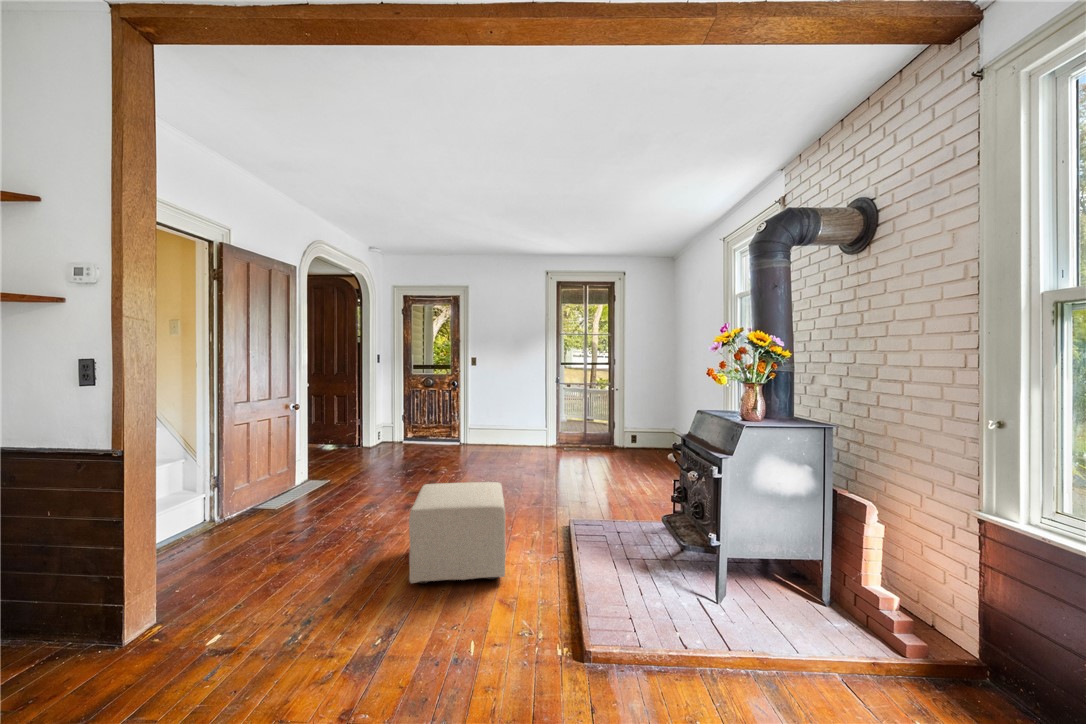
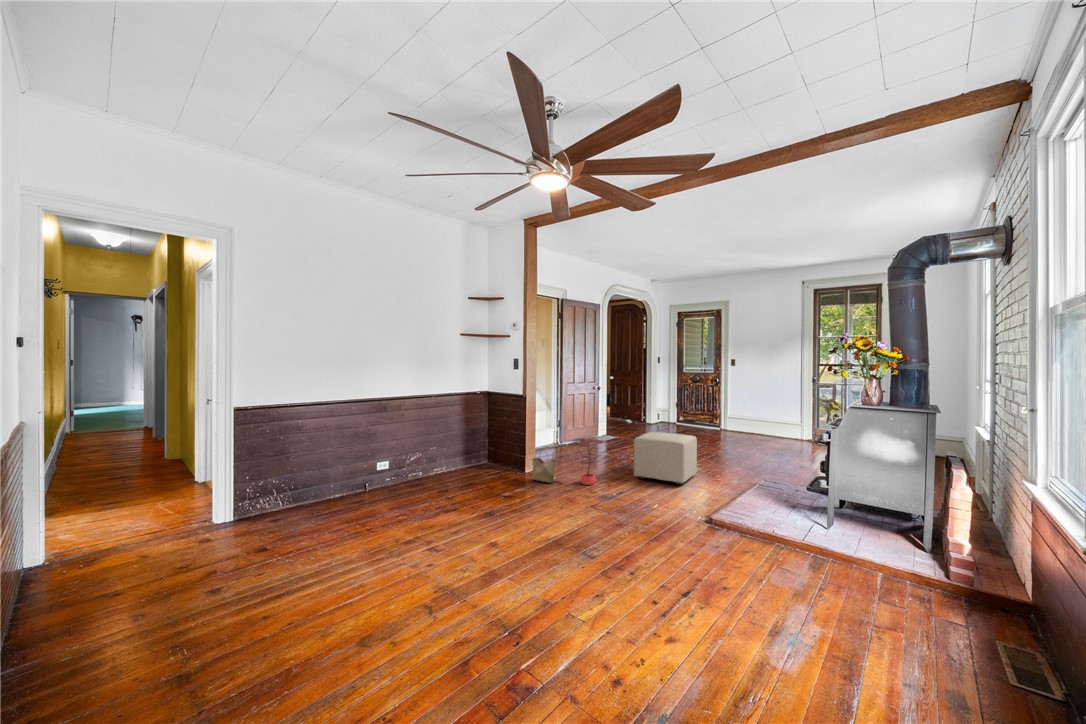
potted plant: none [271,531,362,653] -> present [572,437,605,485]
woven basket: none [143,583,227,694] -> present [532,458,556,482]

